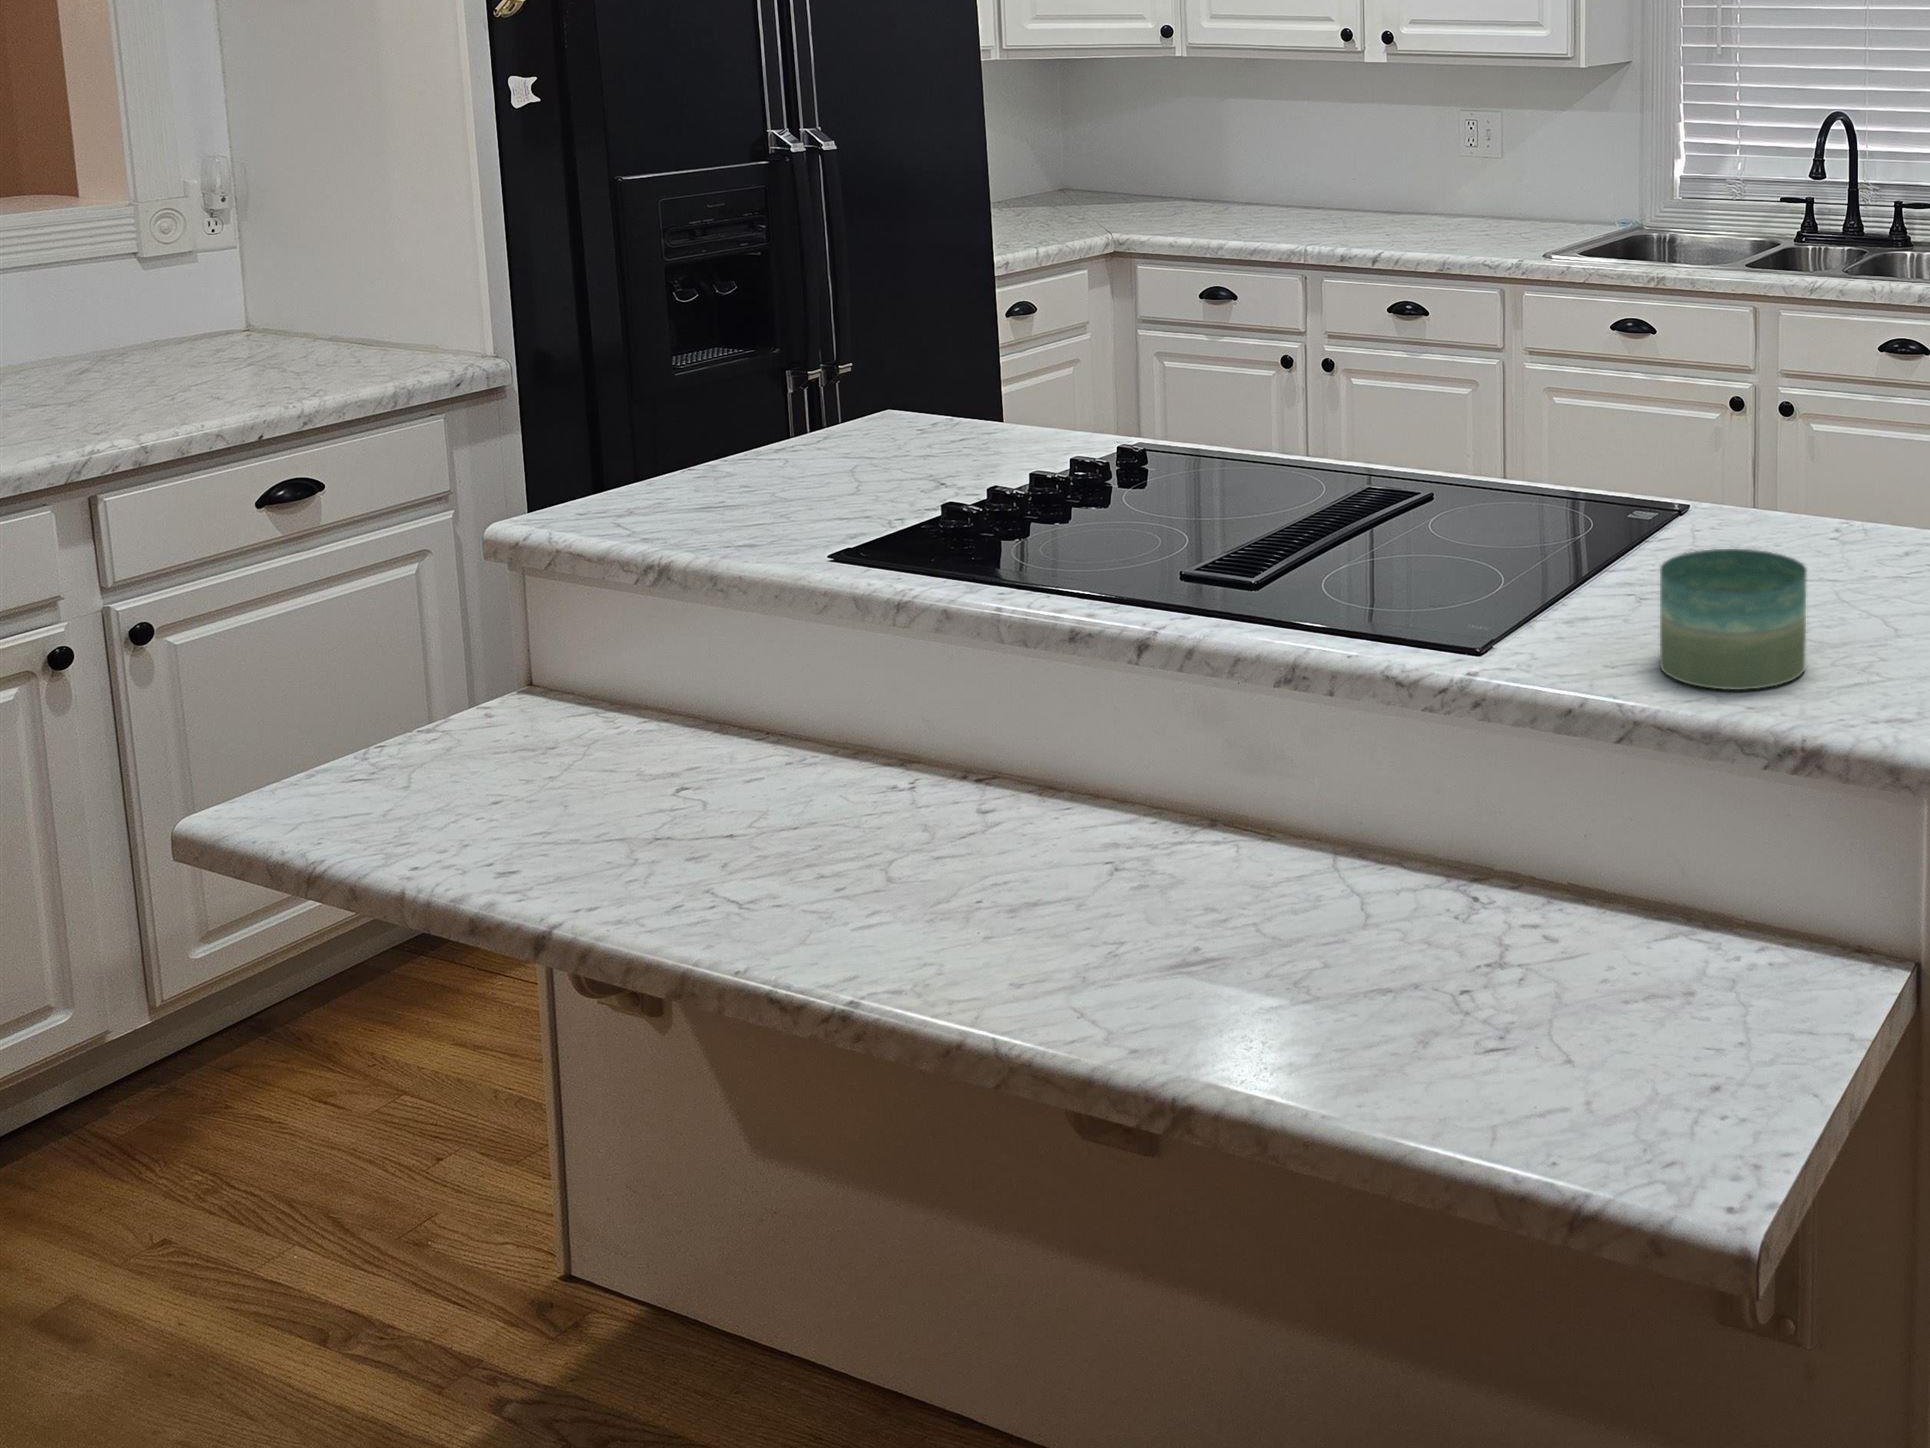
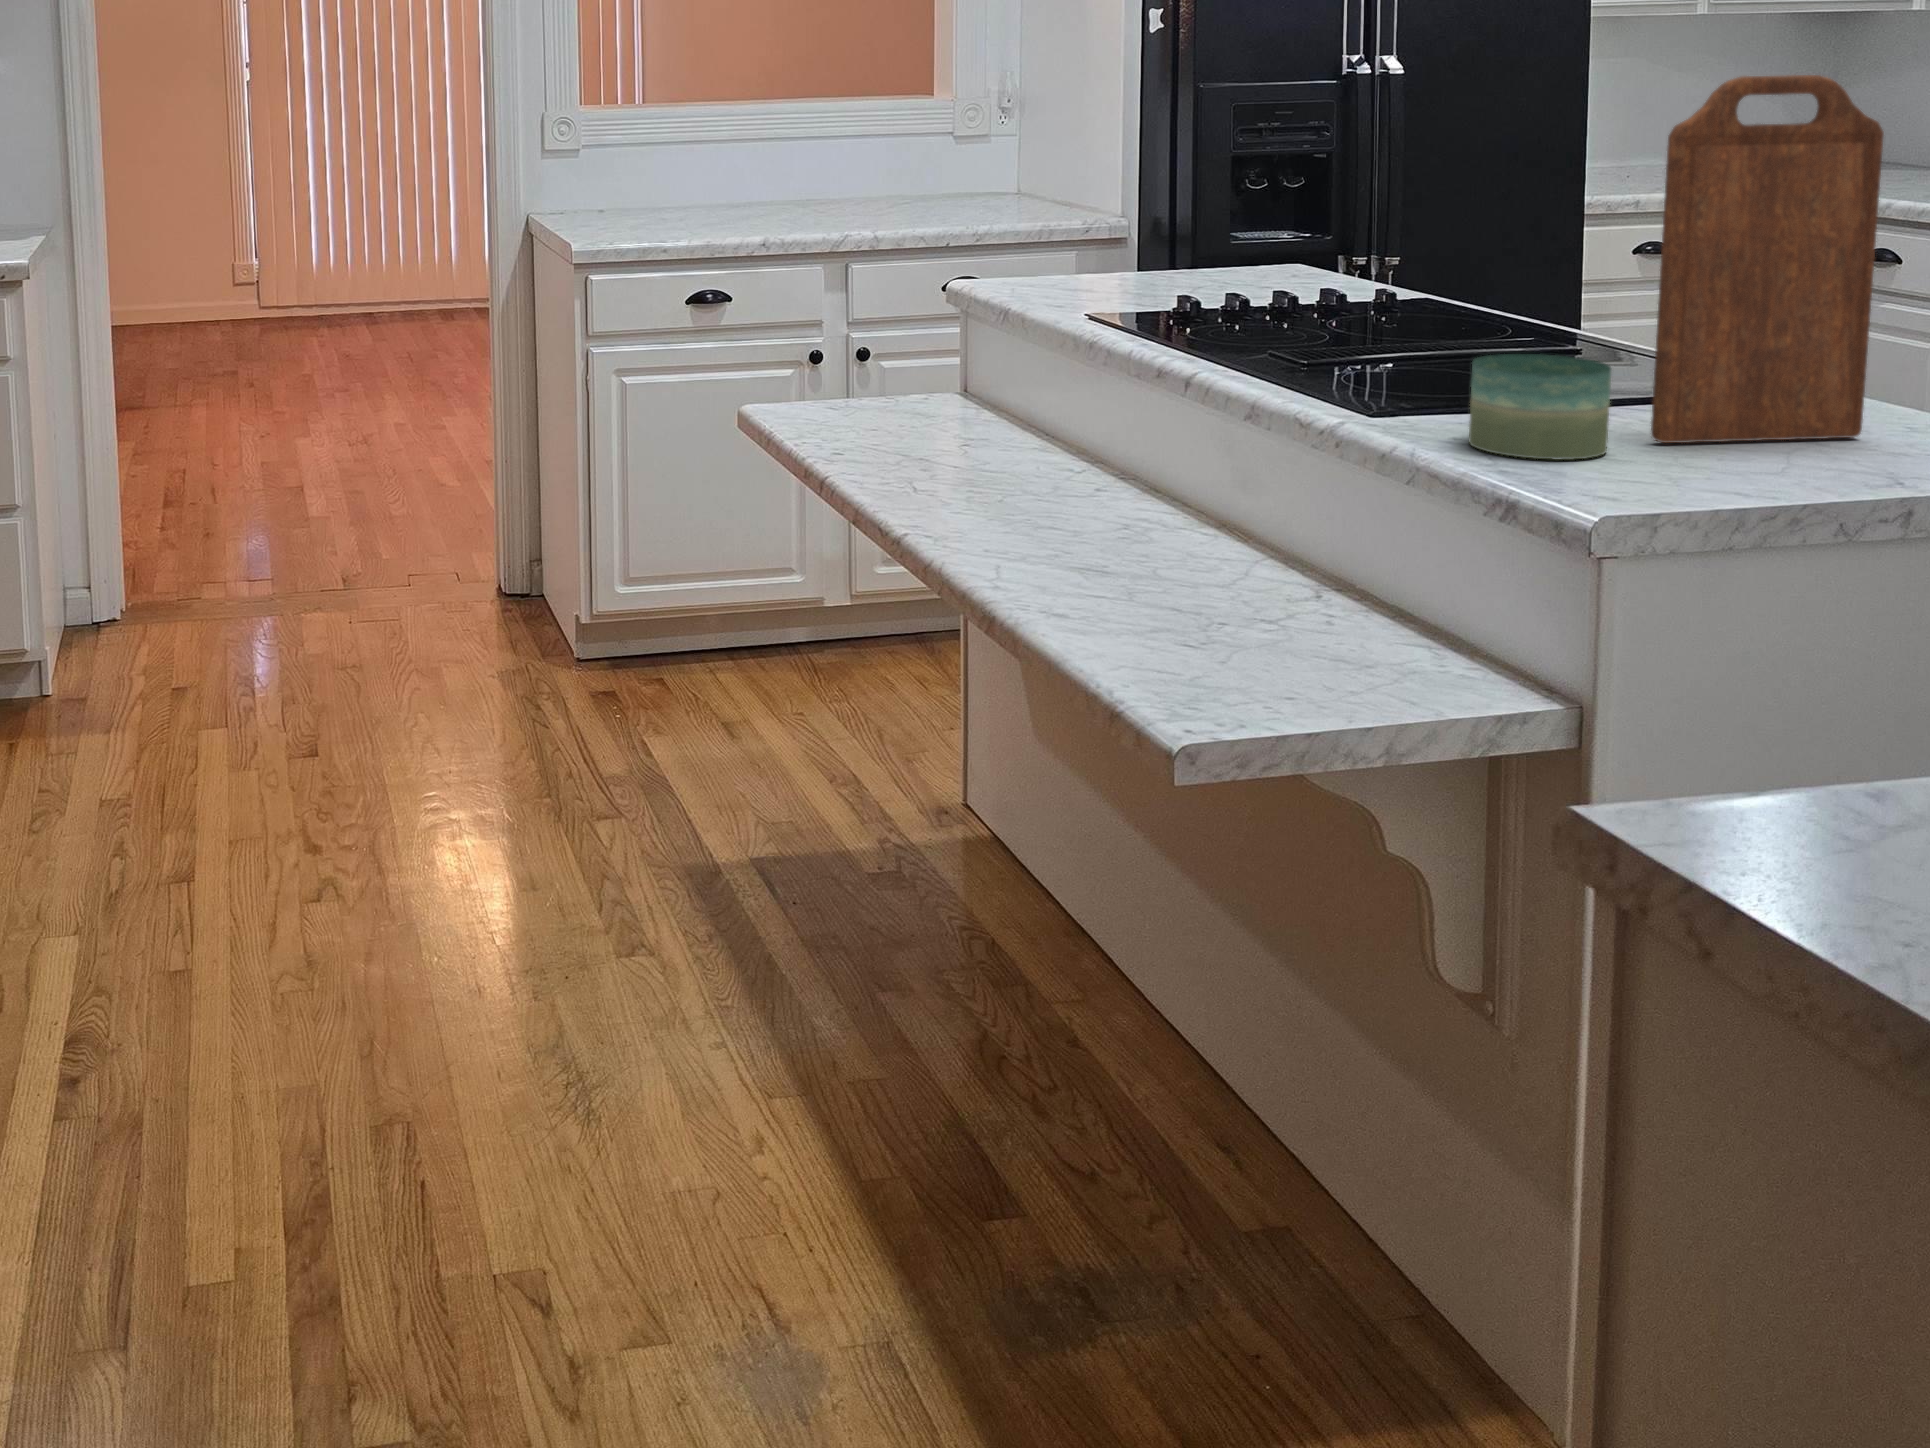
cutting board: none [1785,204,1895,625] -> present [1651,75,1884,443]

